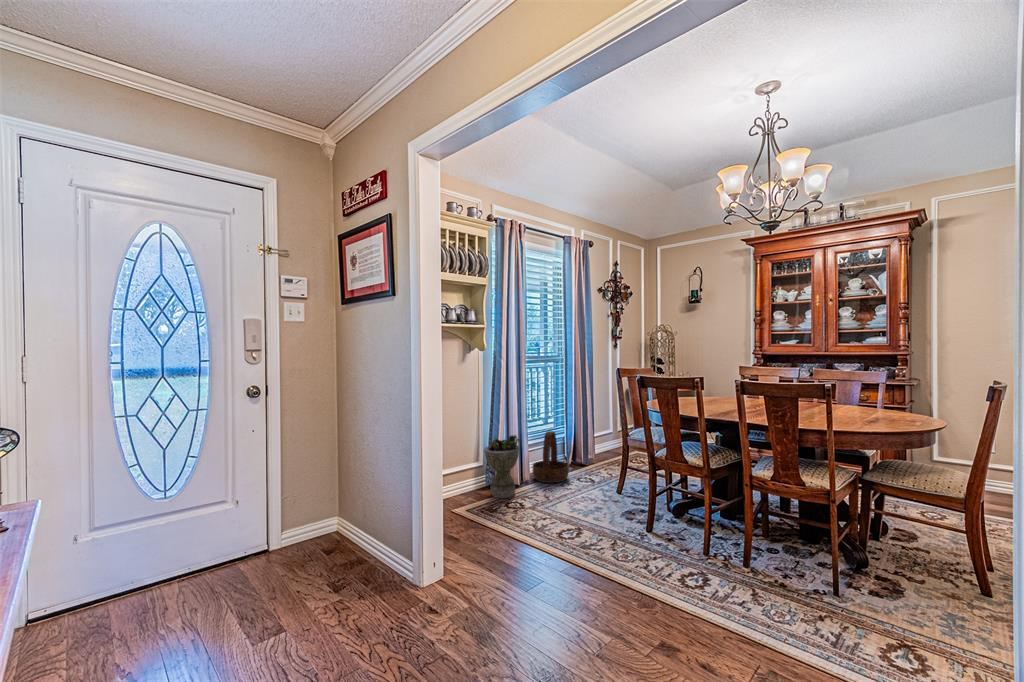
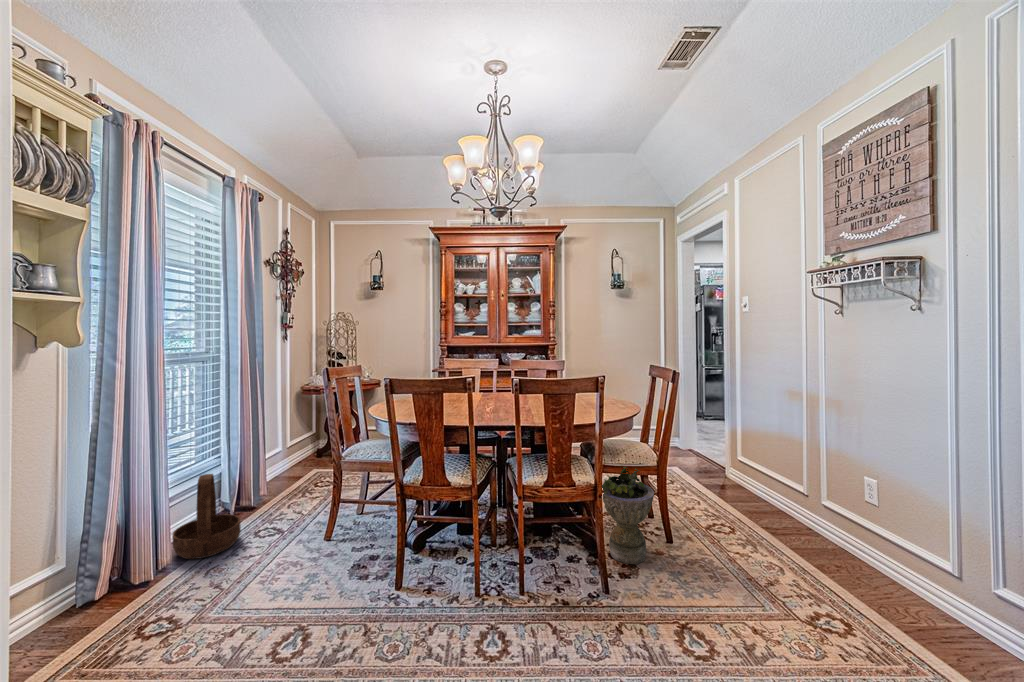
planter: present [484,435,520,498] -> present [601,467,654,564]

